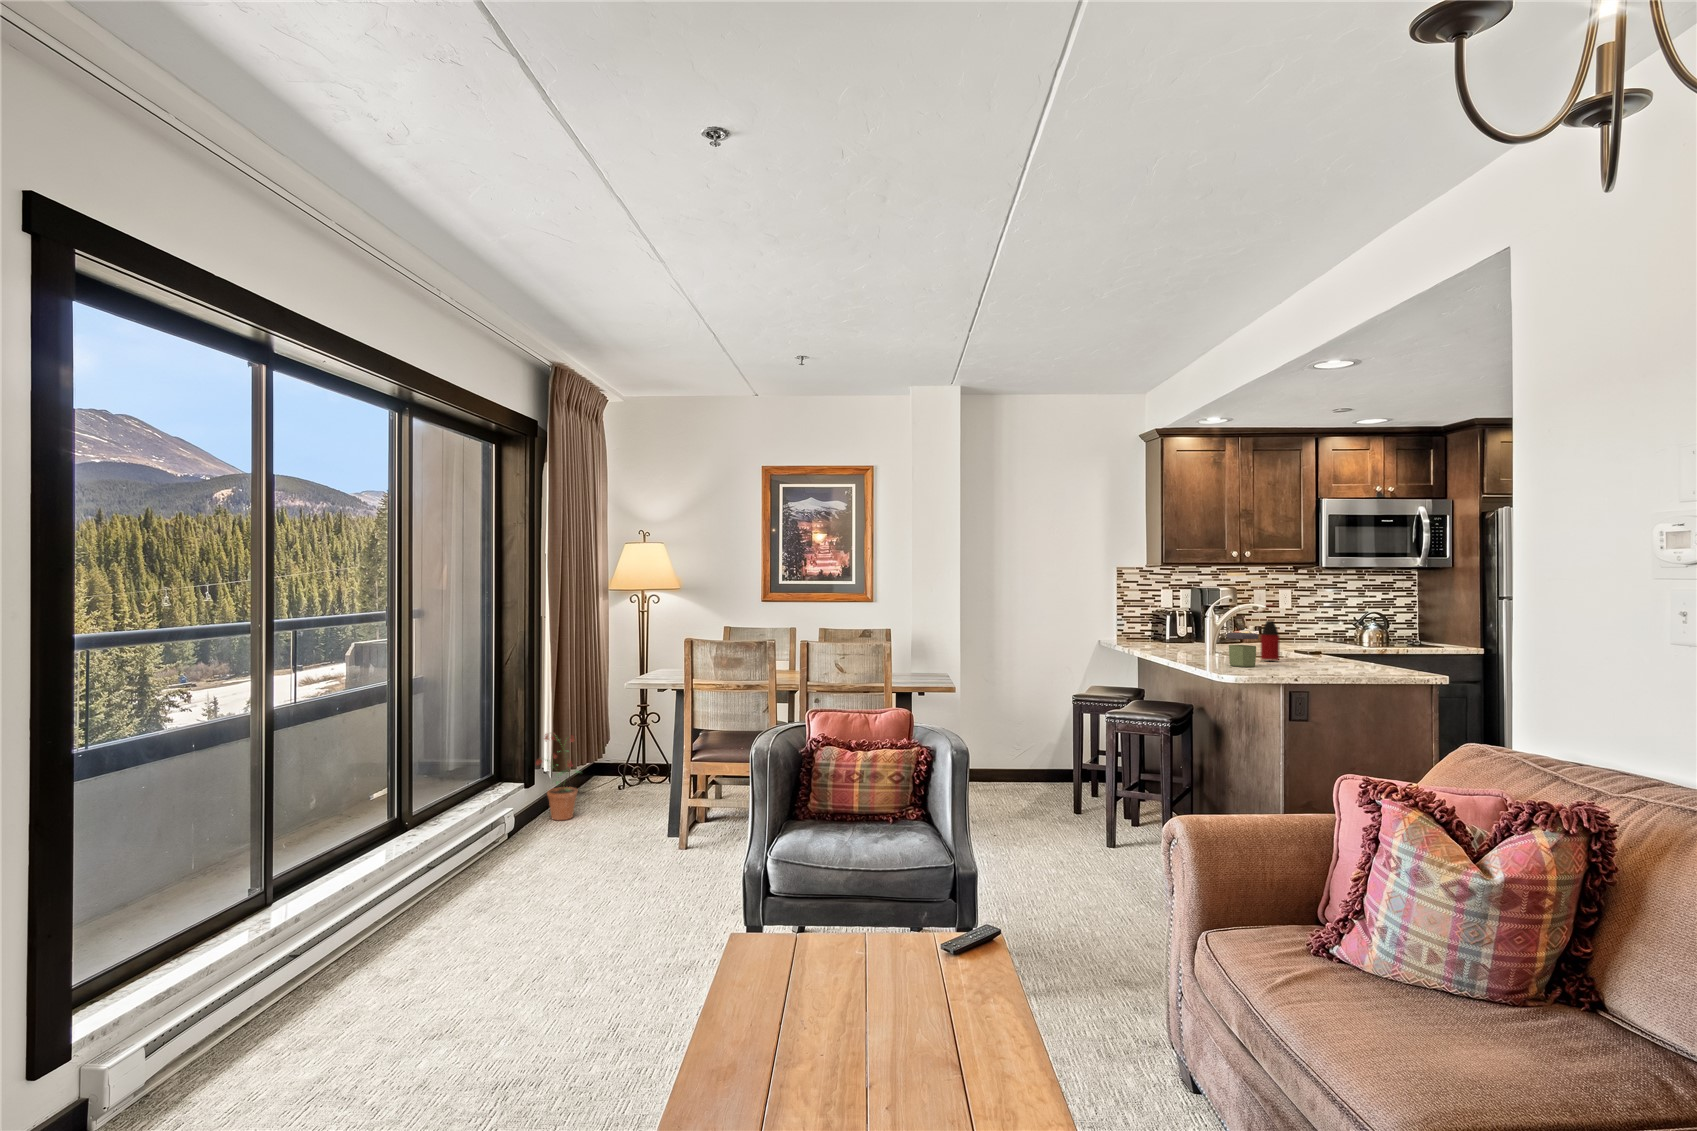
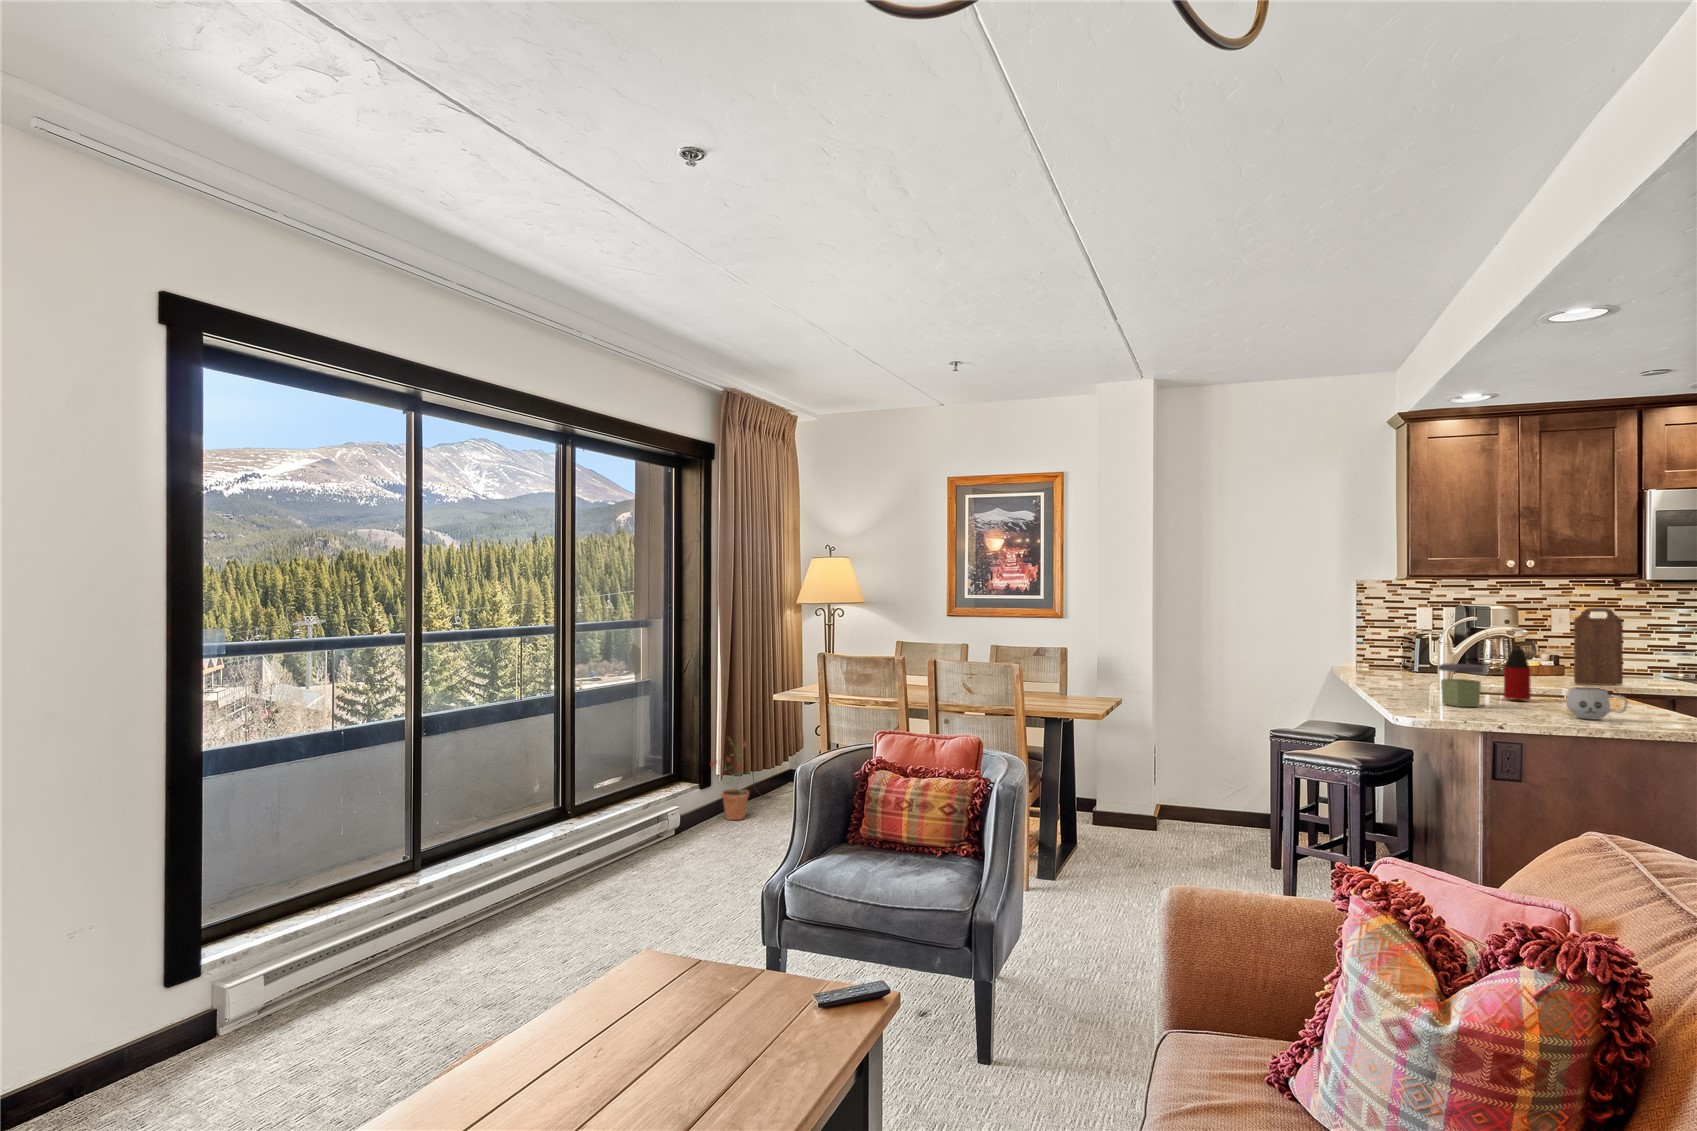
cutting board: none [1283,588,1313,649] -> present [1574,608,1623,685]
mug: none [1320,648,1361,672] -> present [1566,687,1628,720]

